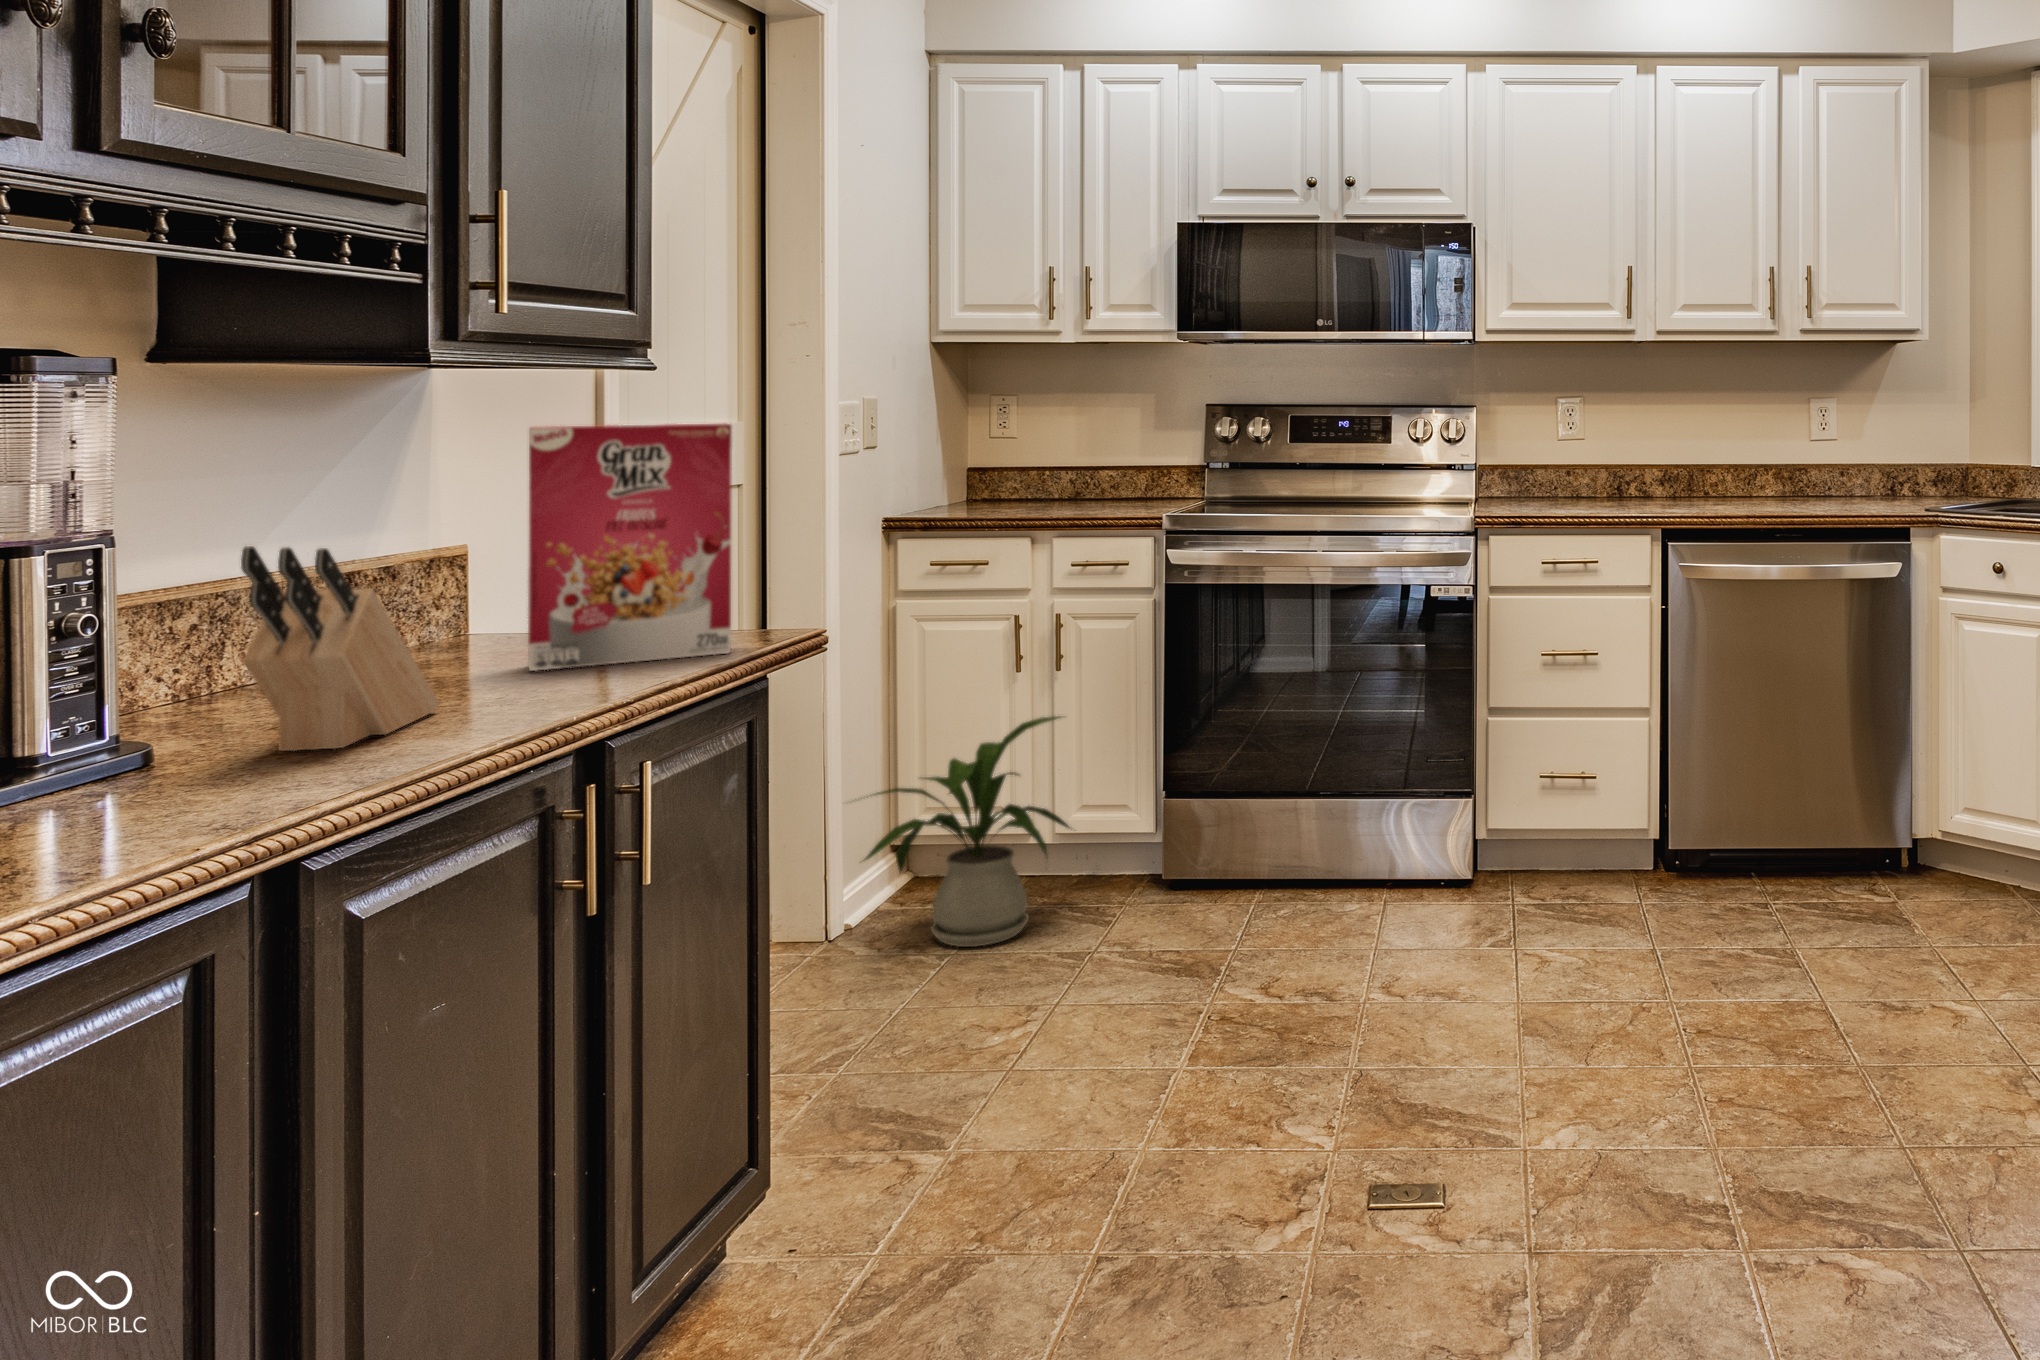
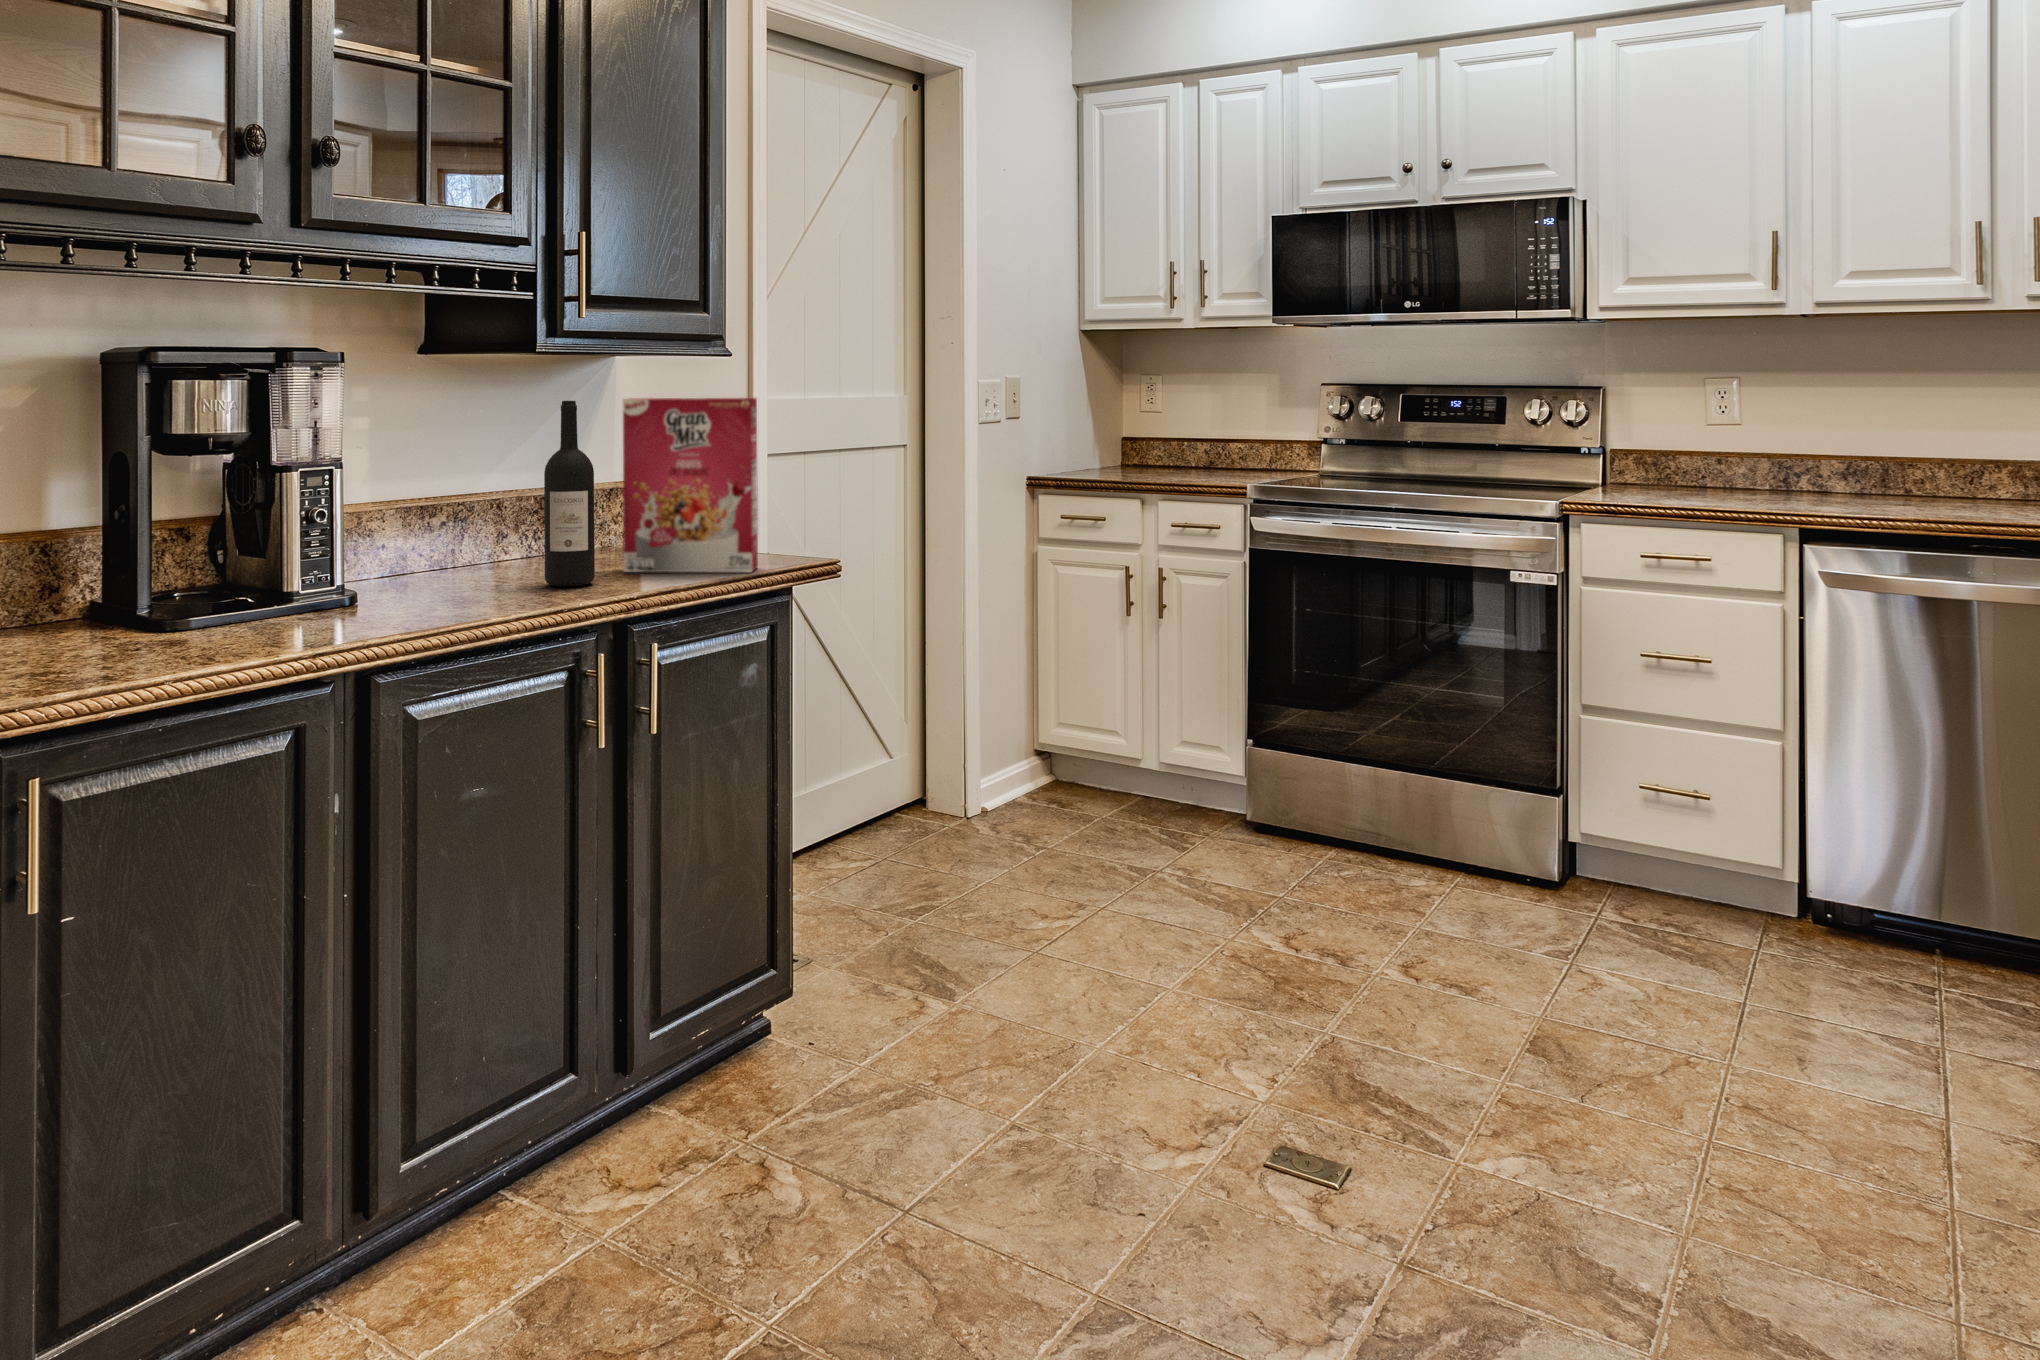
wine bottle: none [434,431,518,699] -> present [544,401,595,586]
knife block: present [241,546,438,751] -> none [389,473,533,609]
house plant: present [861,716,1070,947] -> none [973,658,1167,845]

